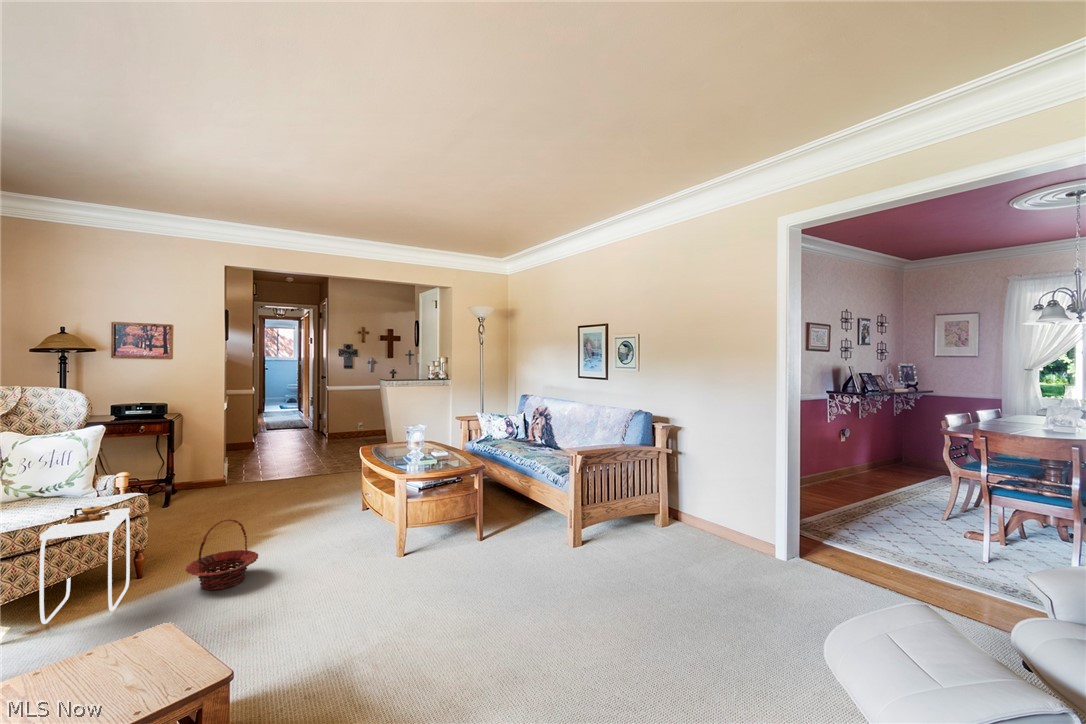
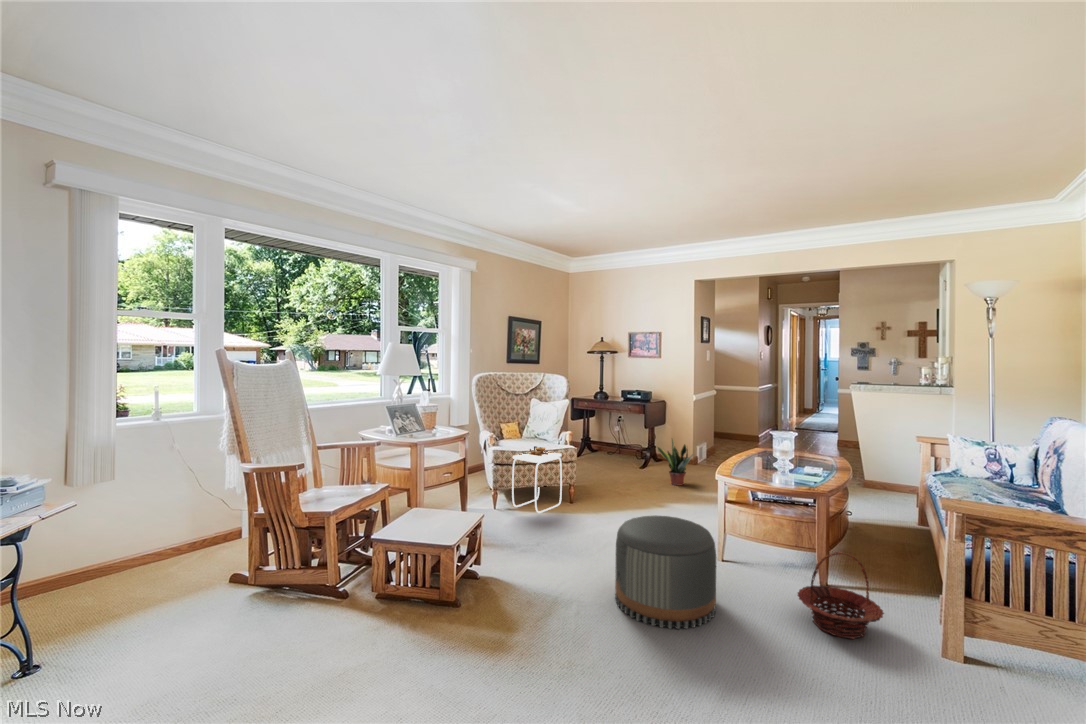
potted plant: none [219,456,267,512] -> present [658,439,693,485]
basket: present [185,519,258,590] -> present [798,552,884,639]
pouf: none [375,520,476,635] -> present [615,515,716,629]

